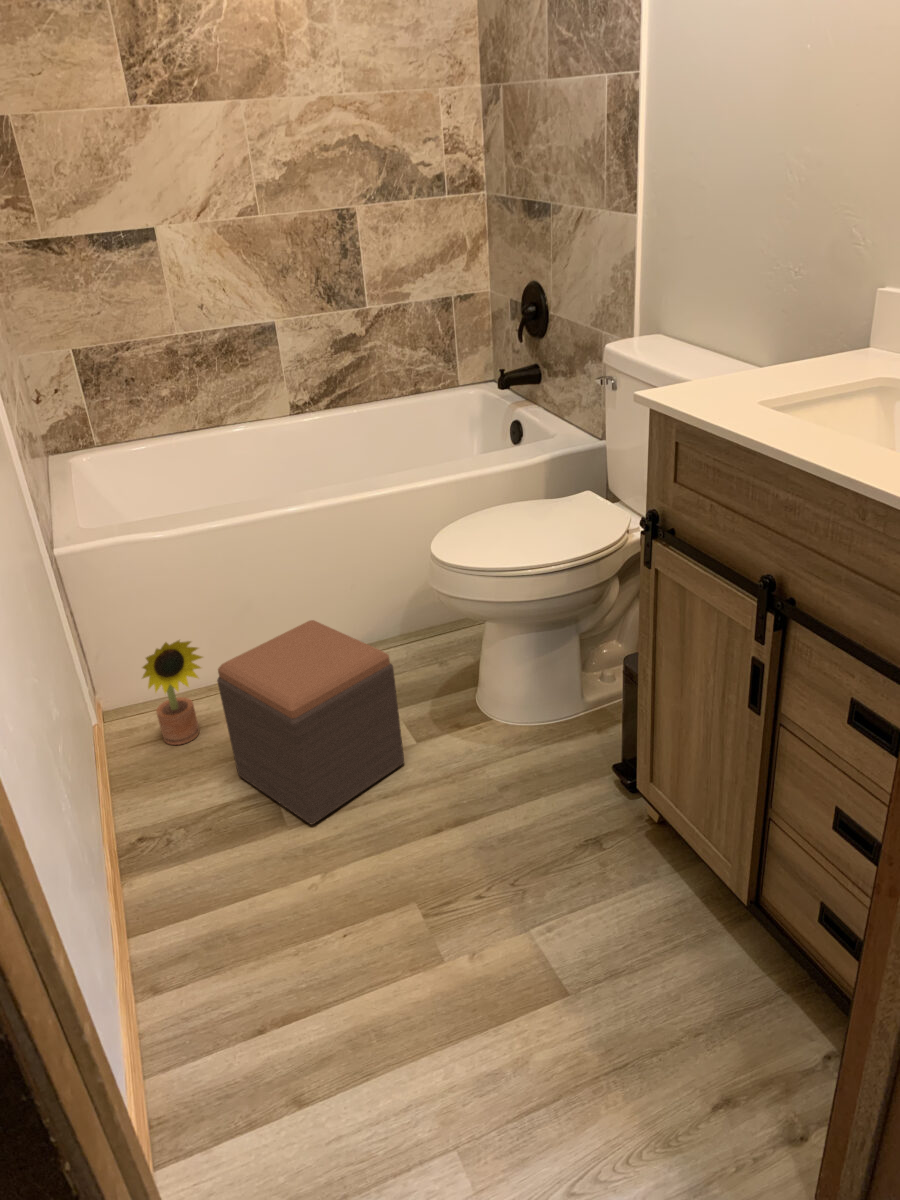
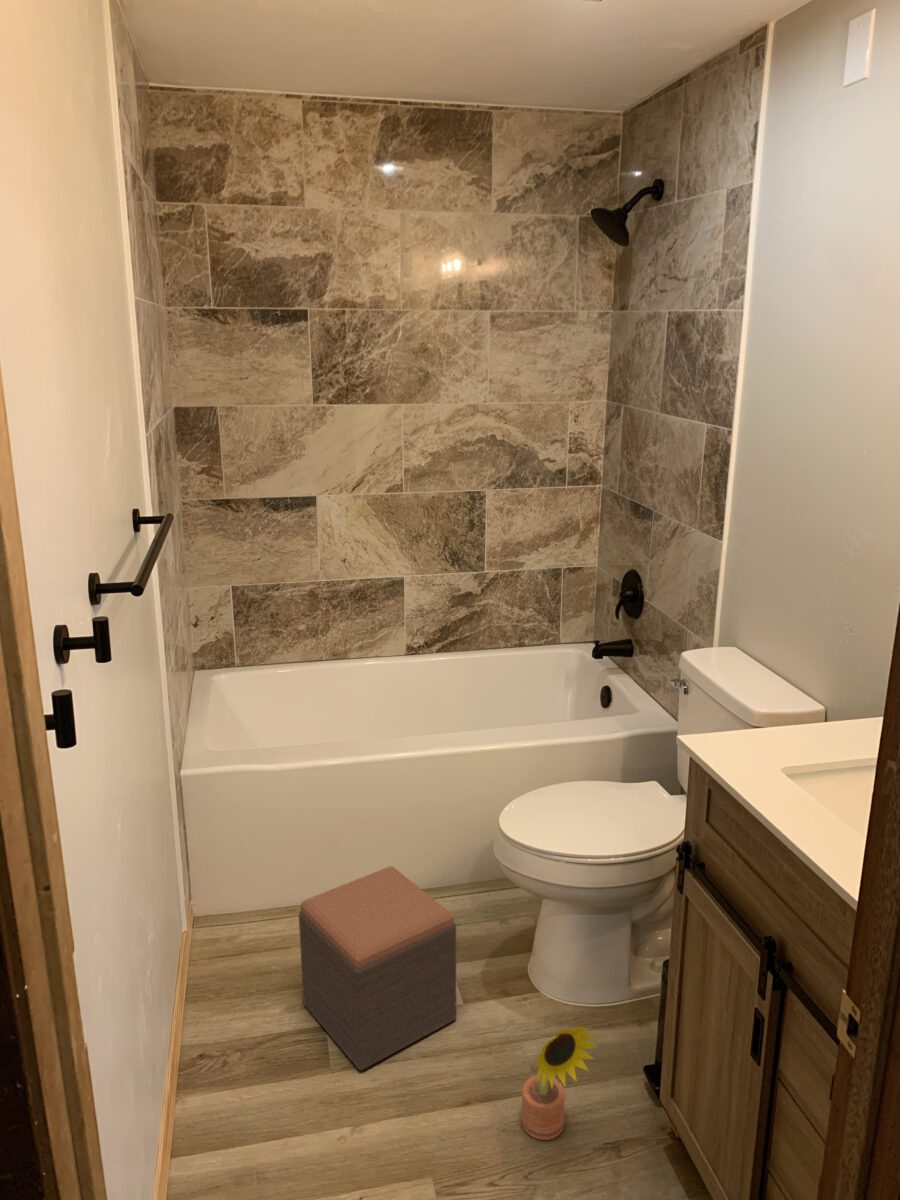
decorative plant: present [142,640,203,745] -> present [522,1027,597,1140]

